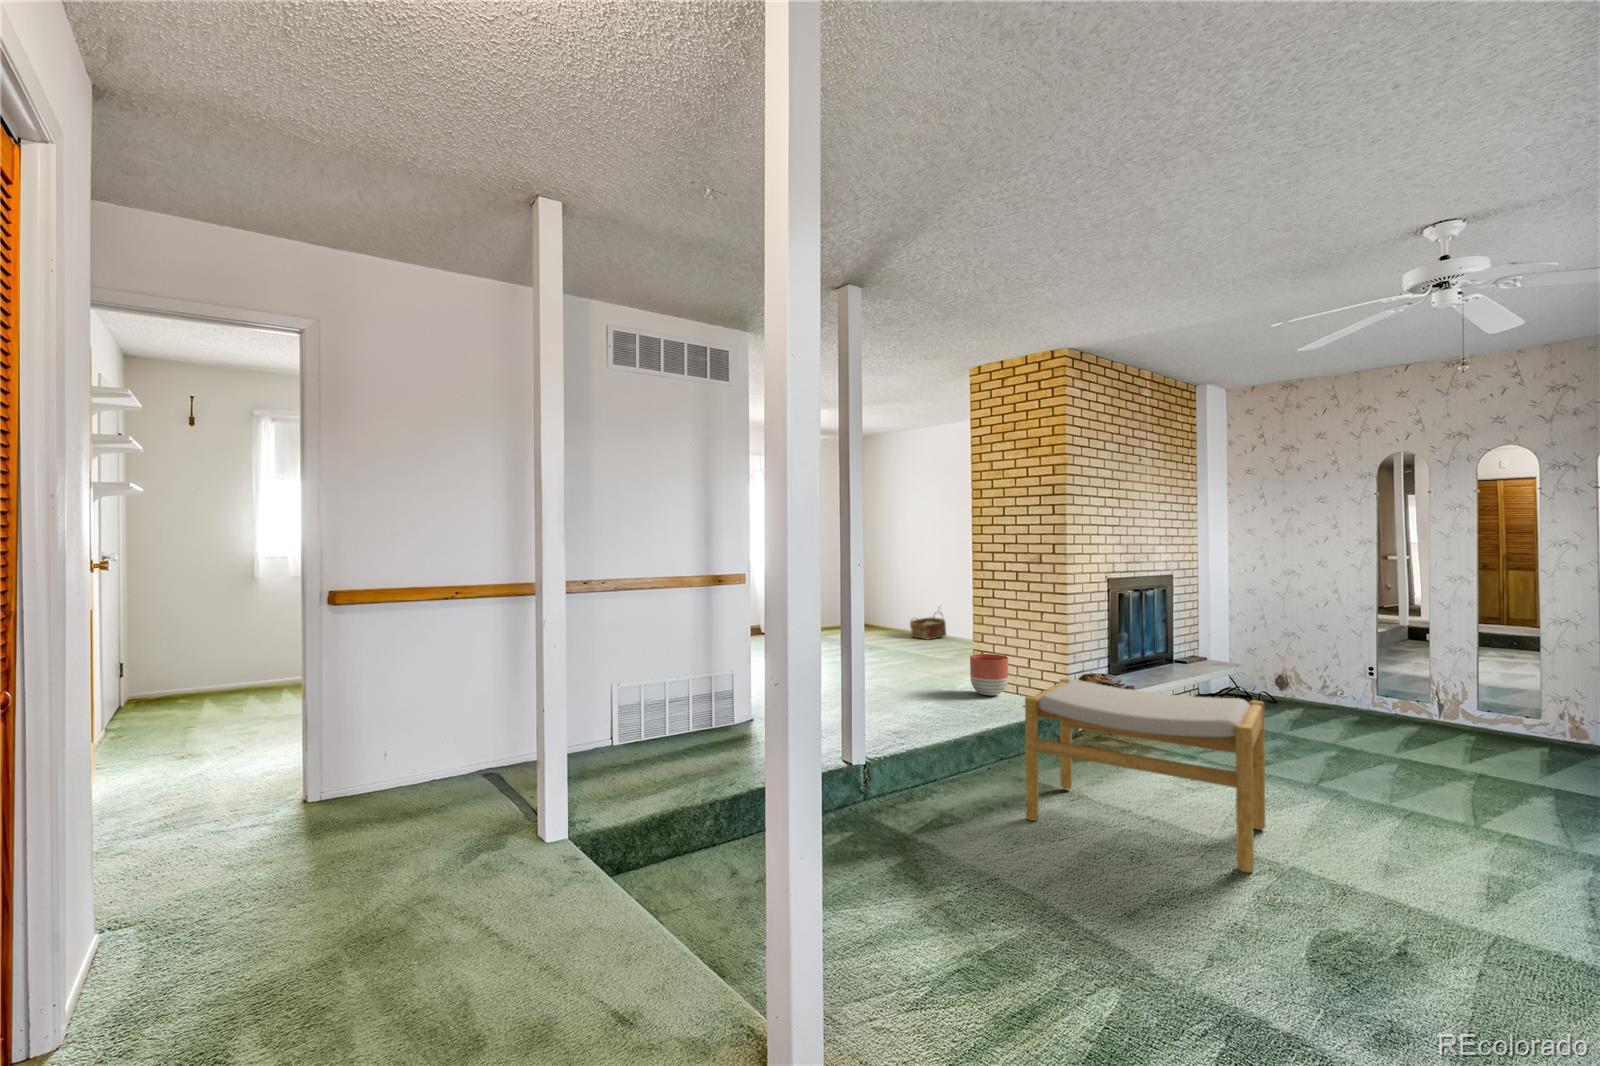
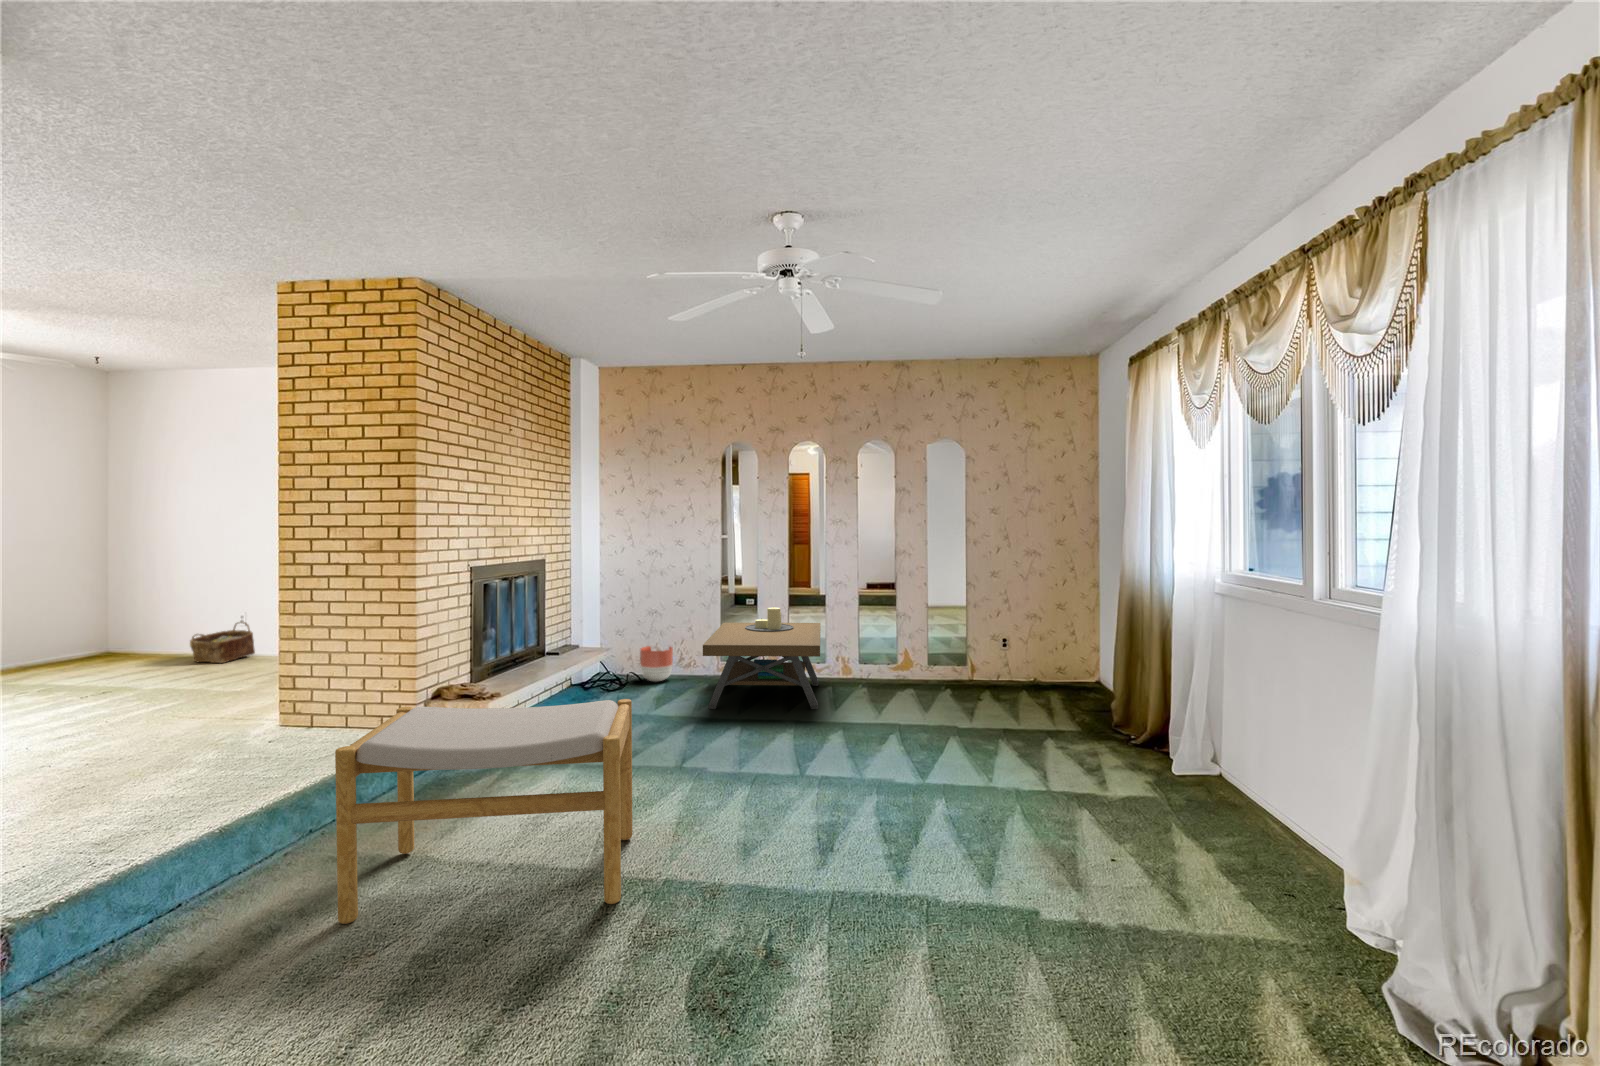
coffee table: none [1352,639,1538,768] -> present [703,607,821,709]
planter: present [970,654,1008,696] -> present [640,646,673,681]

